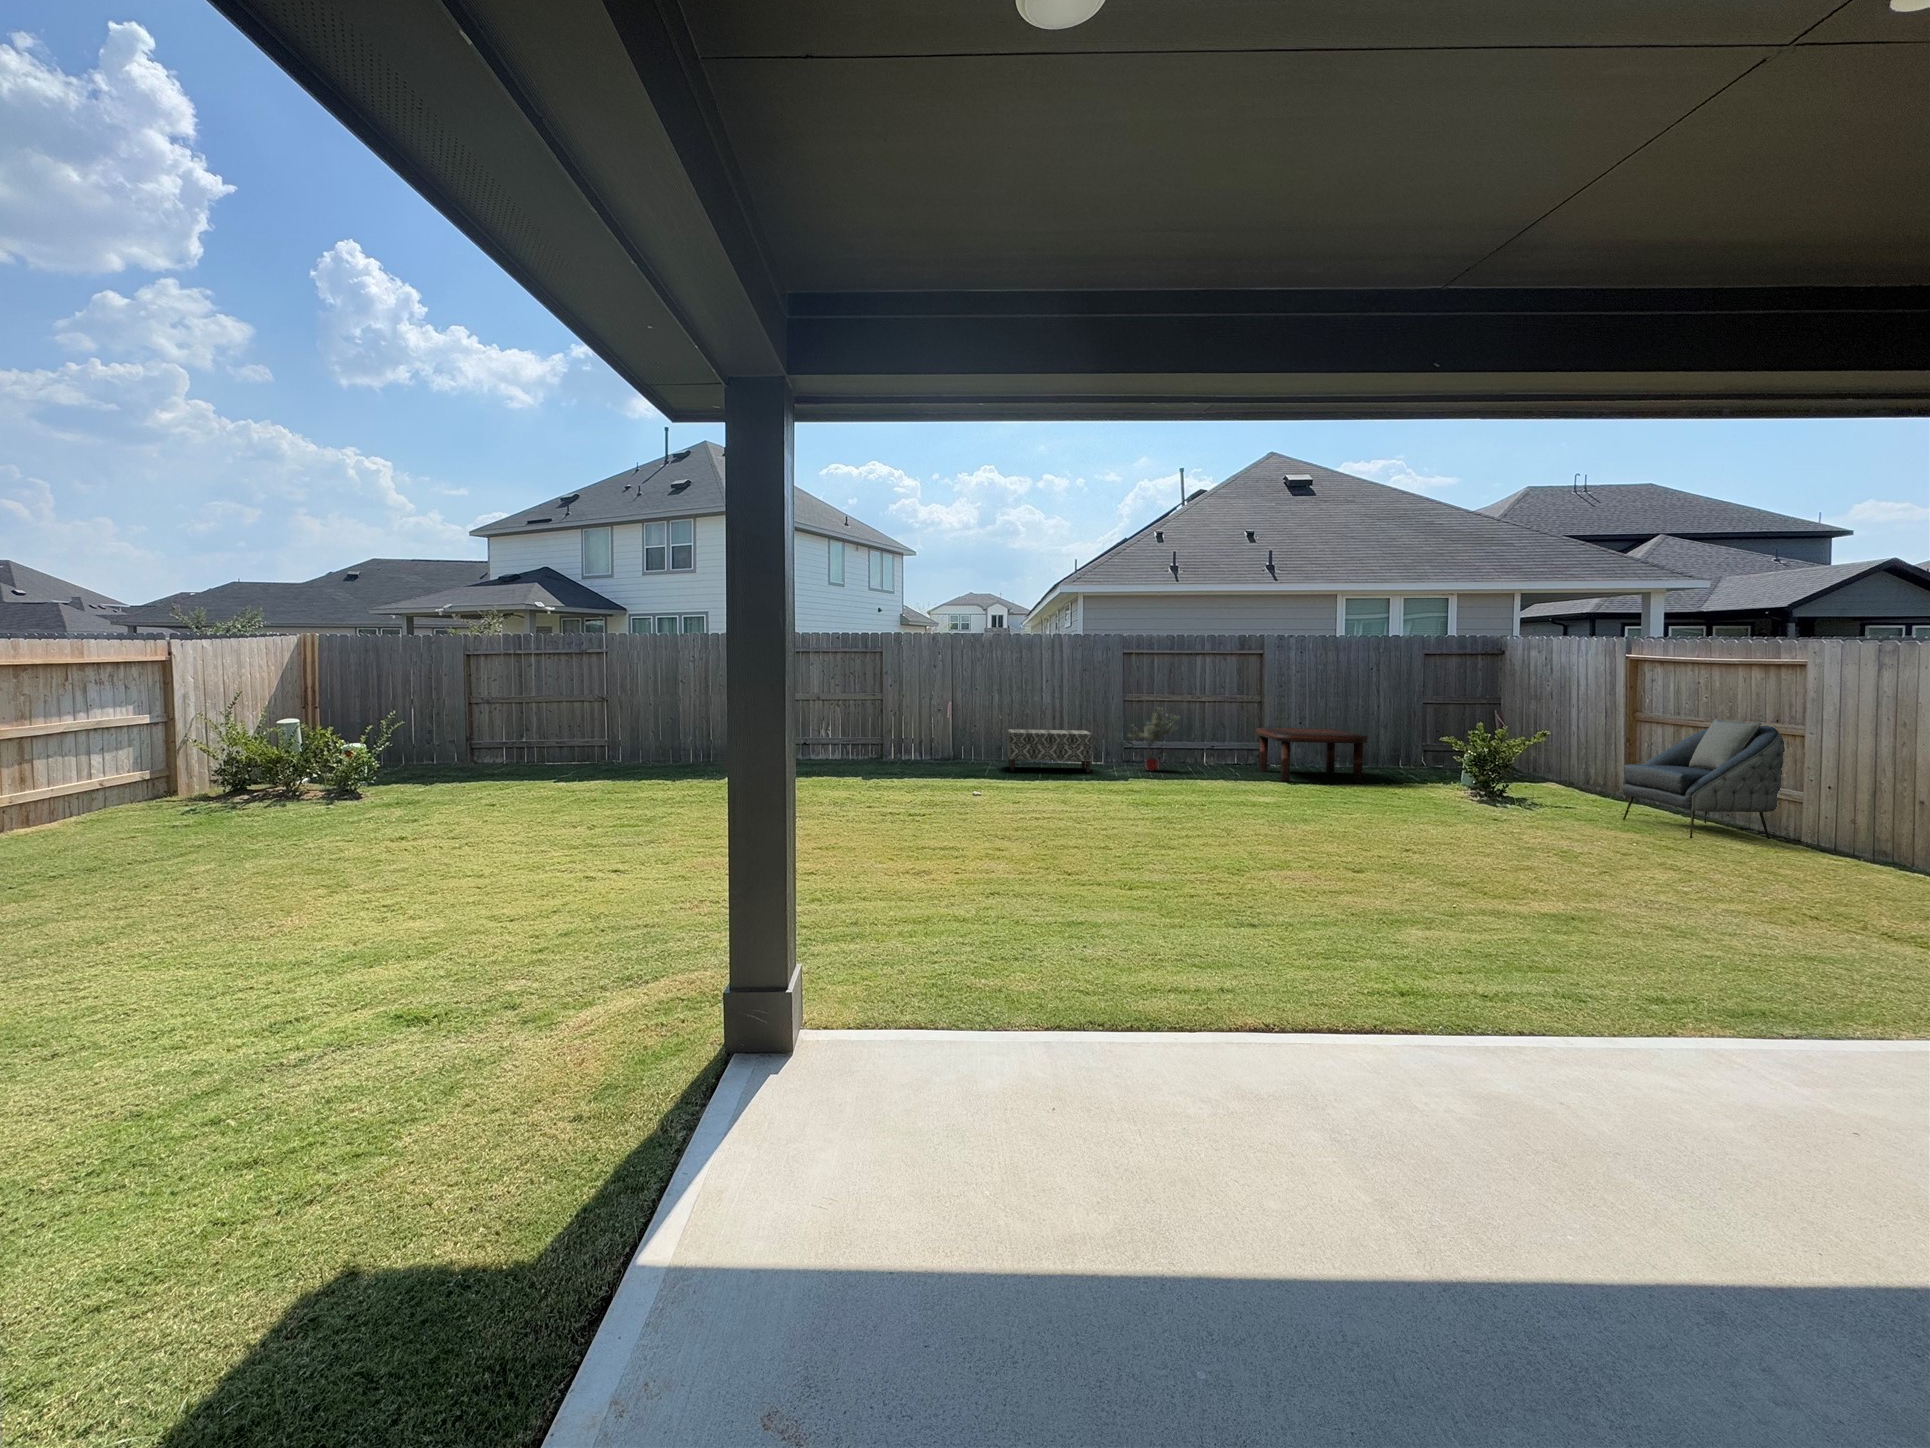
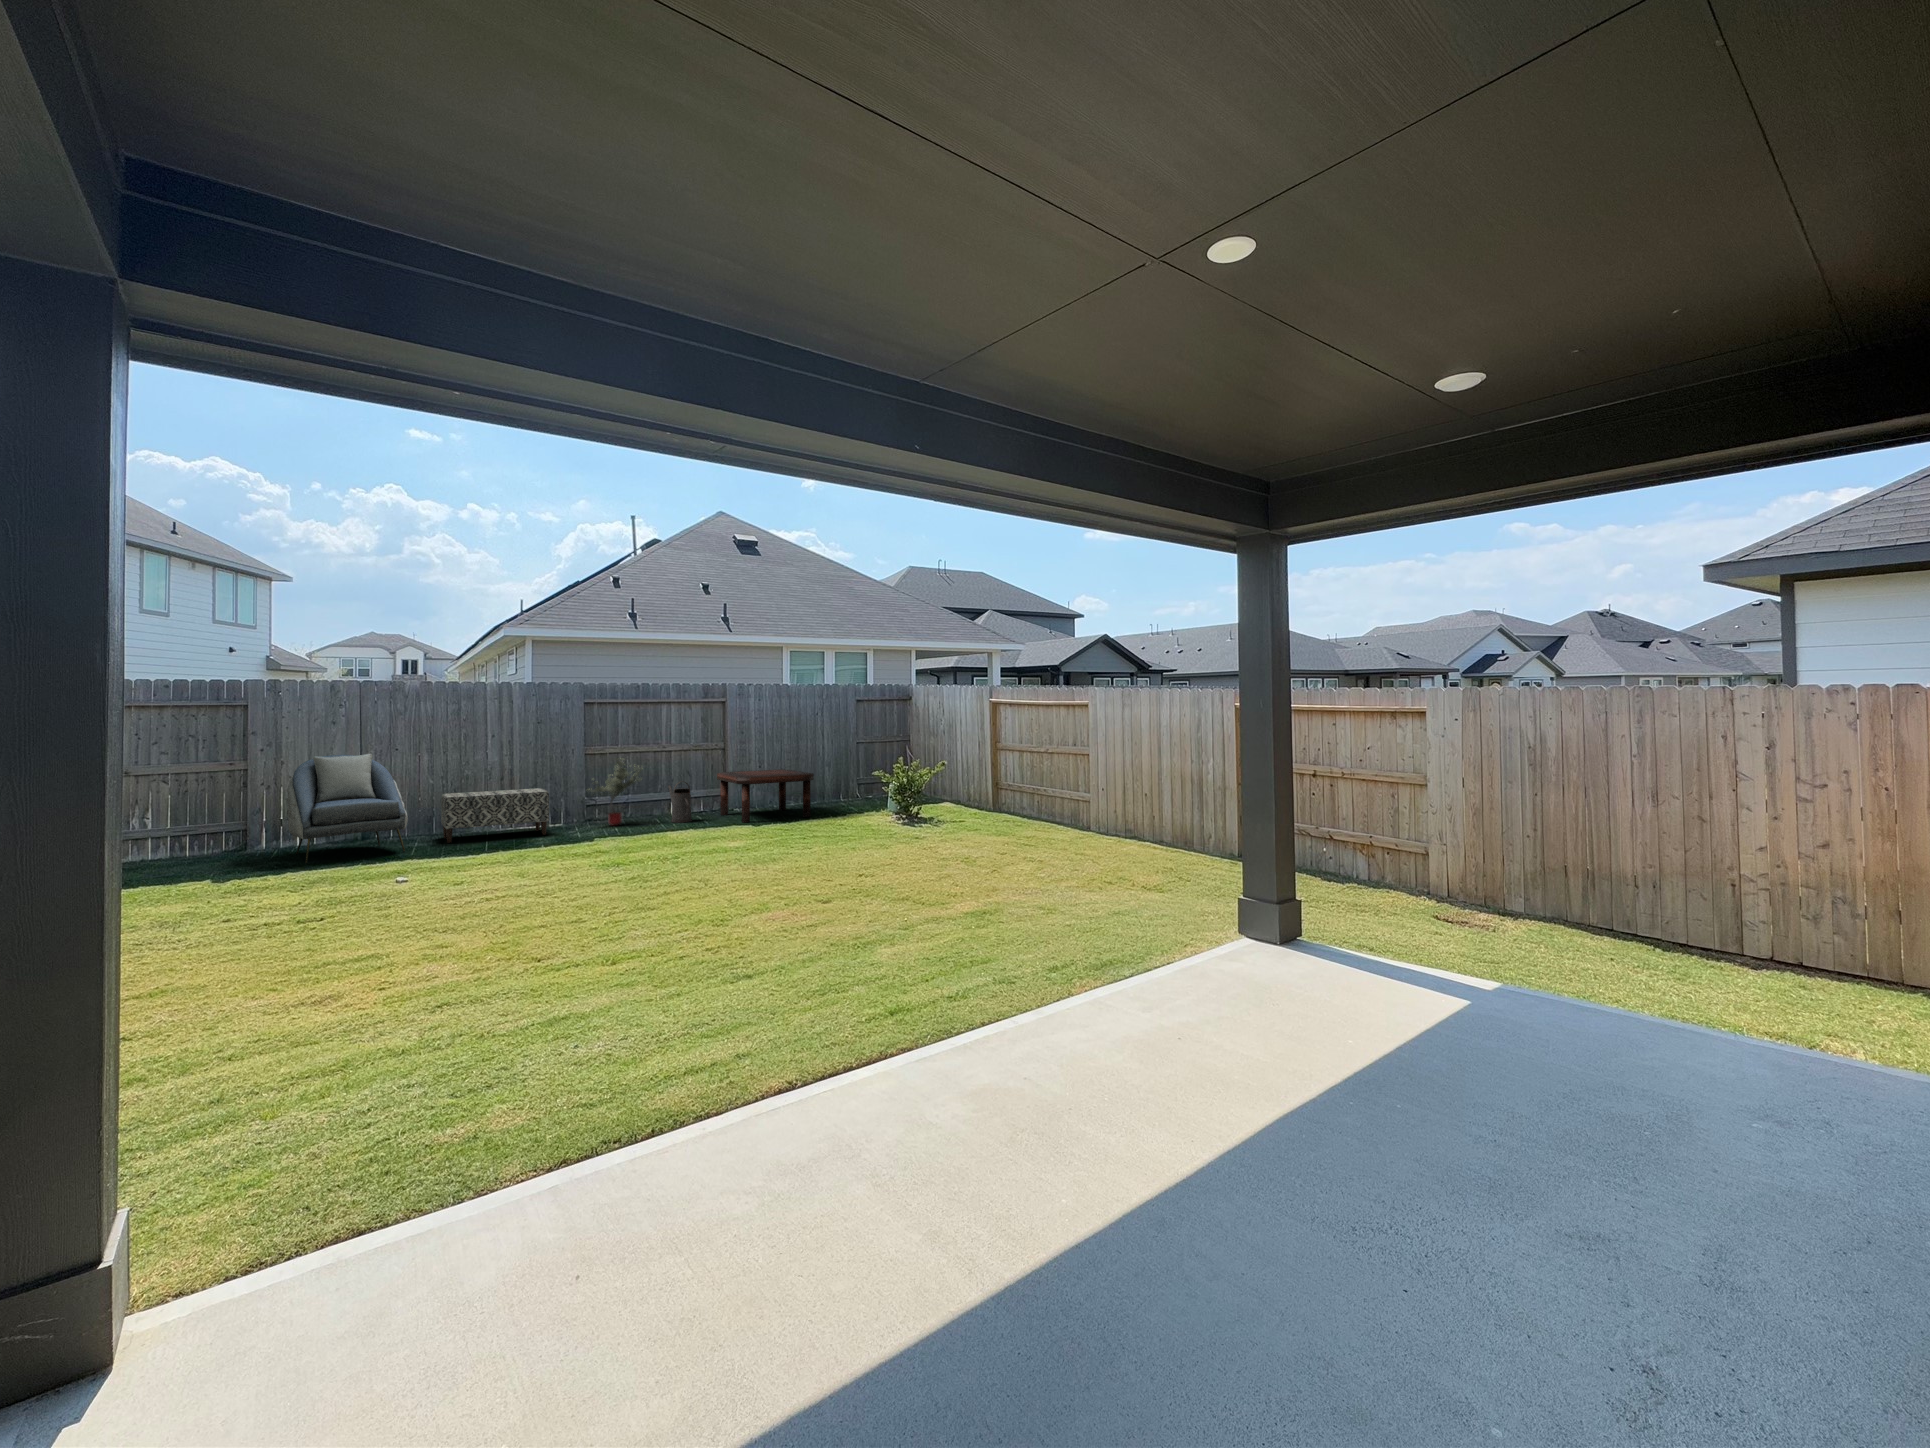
armchair: present [1623,719,1785,839] -> present [287,754,408,864]
watering can: none [1205,734,1228,775] -> present [668,781,692,823]

